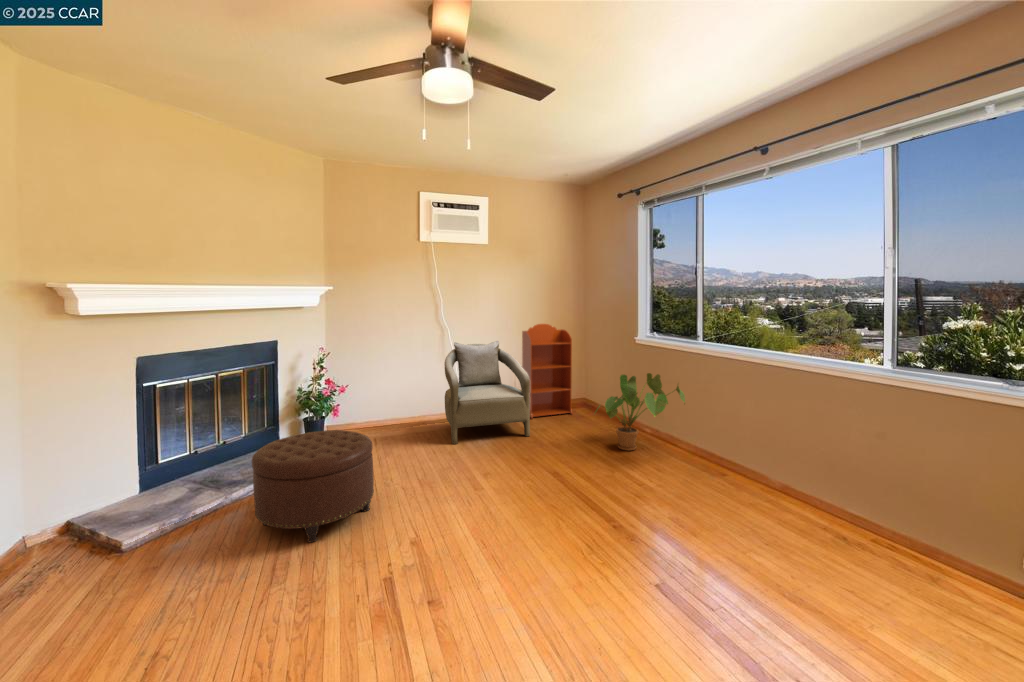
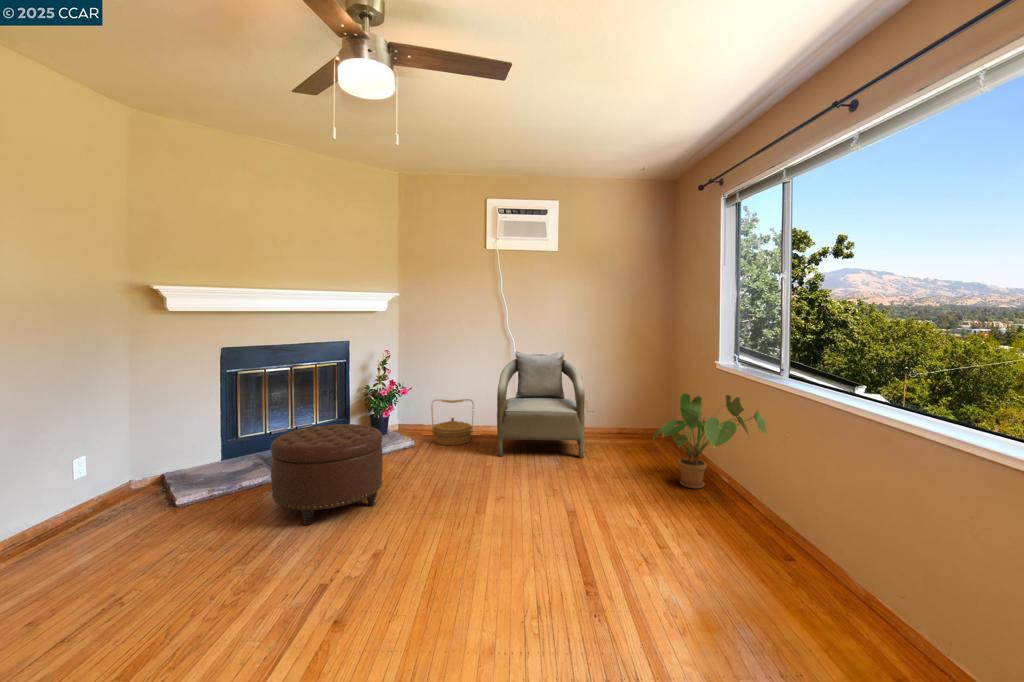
bookcase: present [522,324,573,419] -> none [595,335,652,441]
woven basket: none [372,392,416,440] -> present [431,399,473,445]

